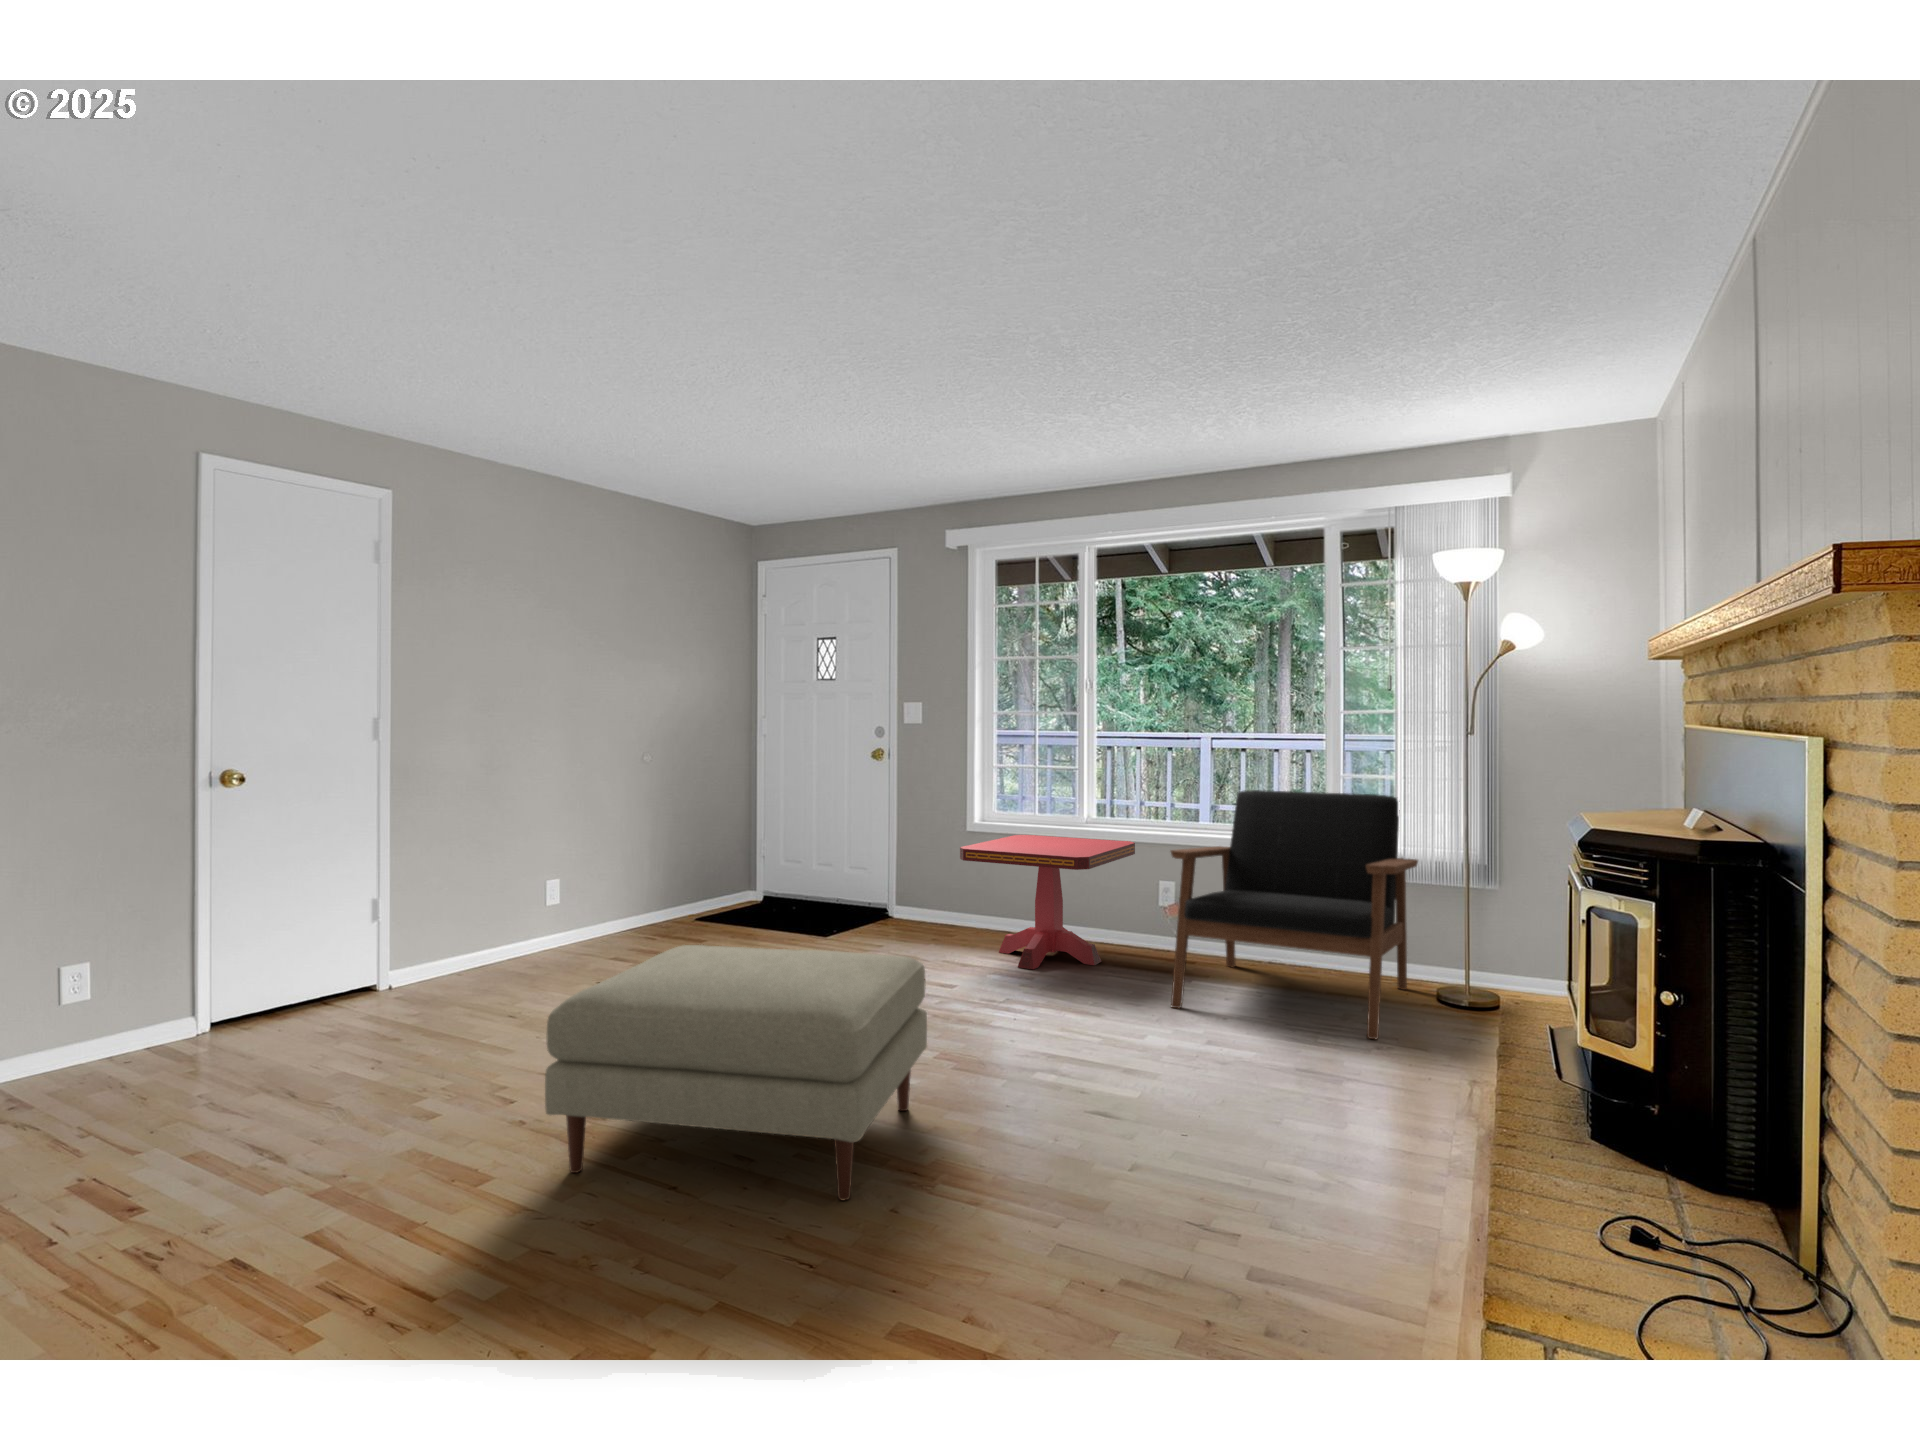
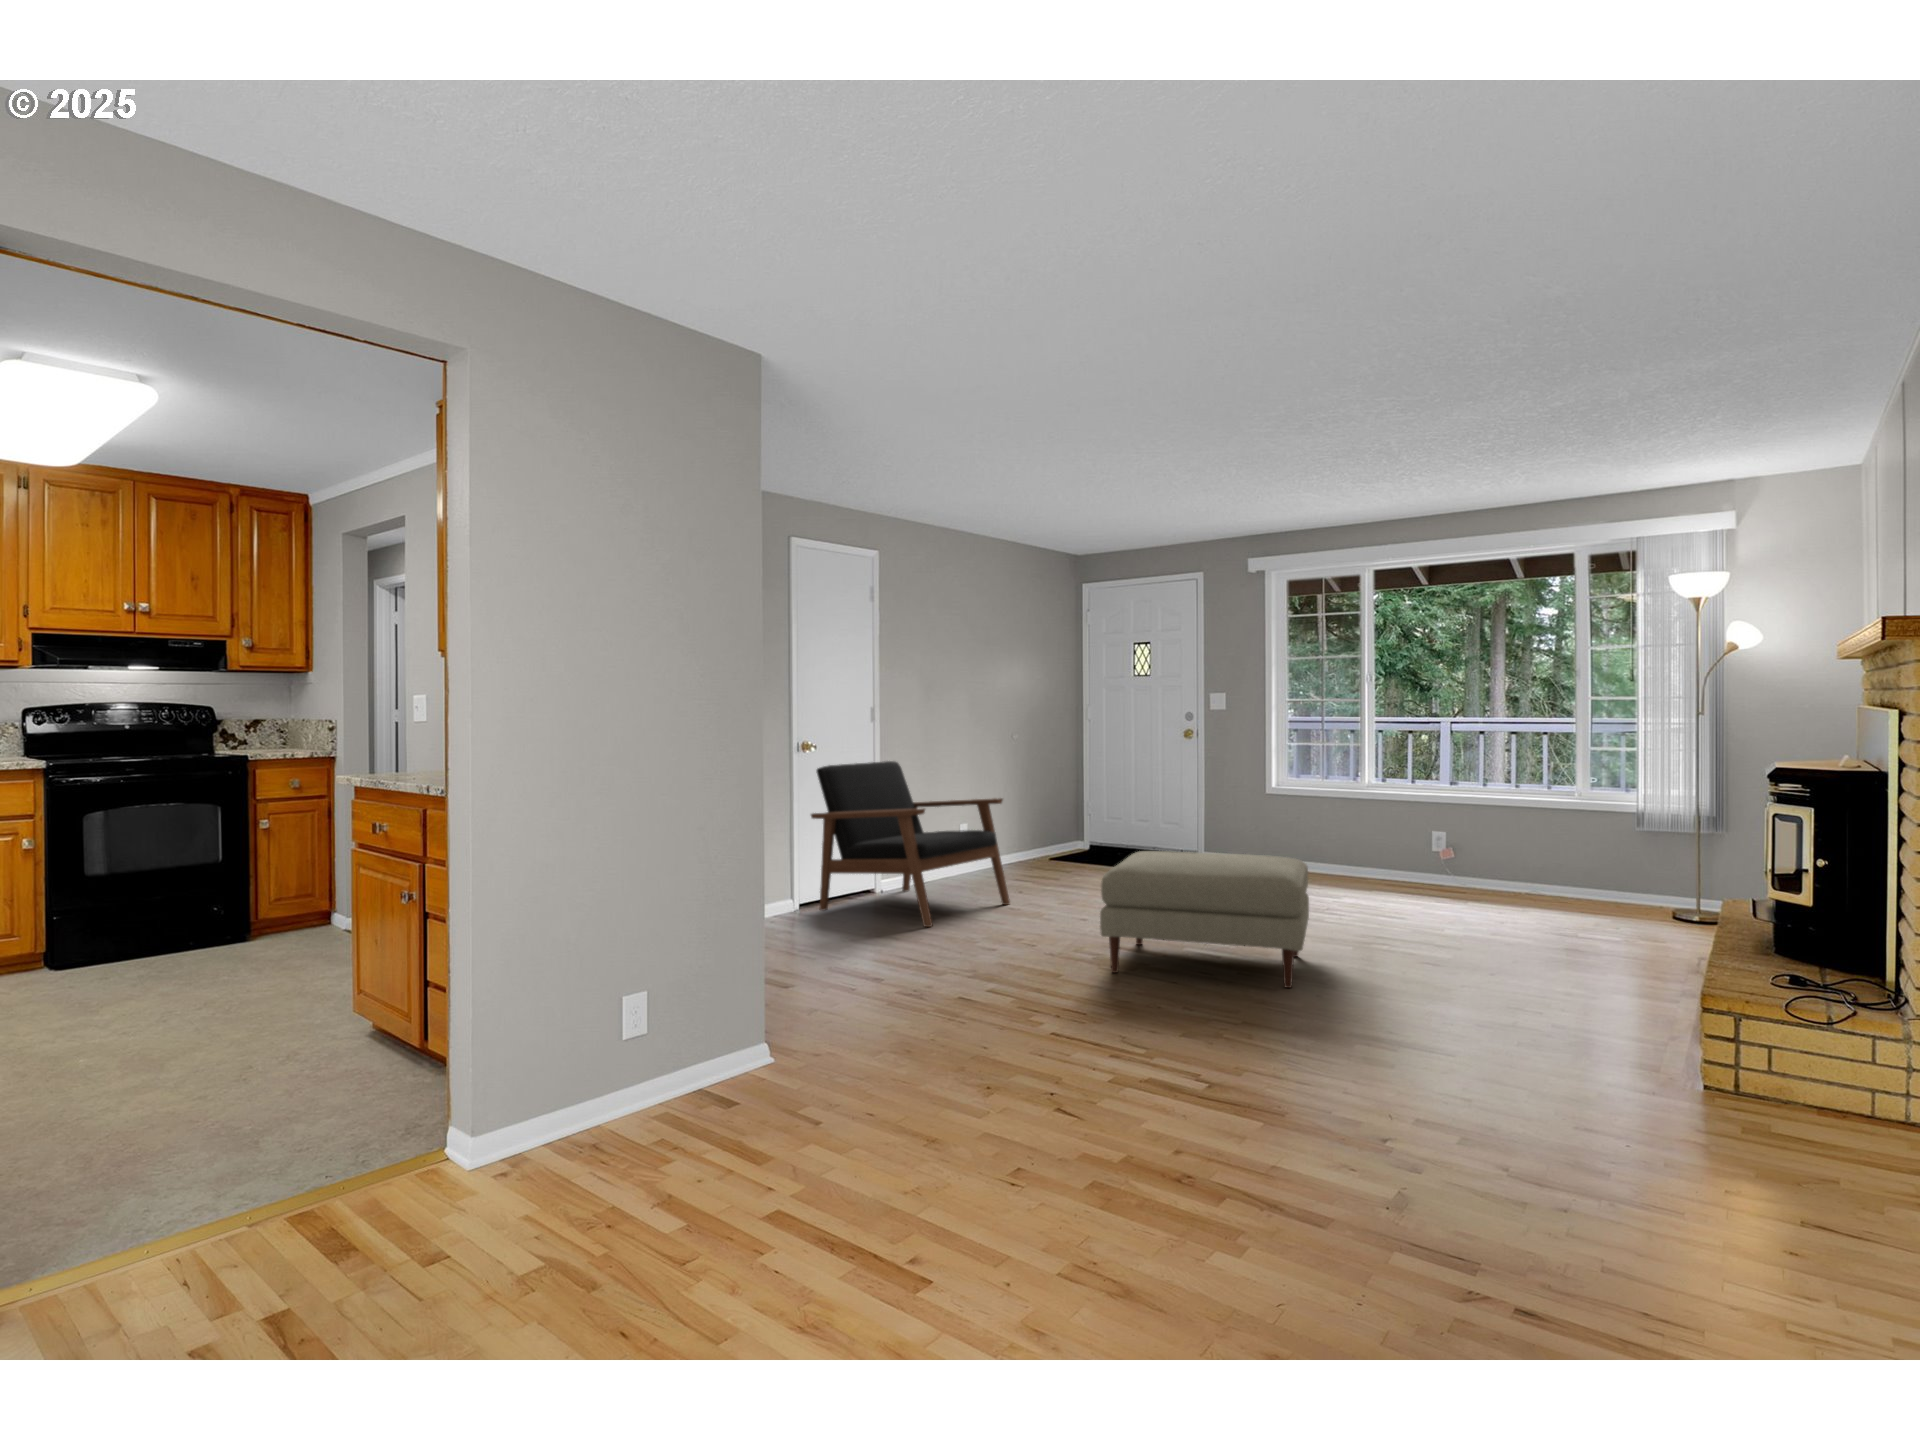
armchair: present [1171,790,1418,1039] -> present [811,761,1010,927]
side table: present [960,835,1135,969] -> none [1277,796,1414,894]

